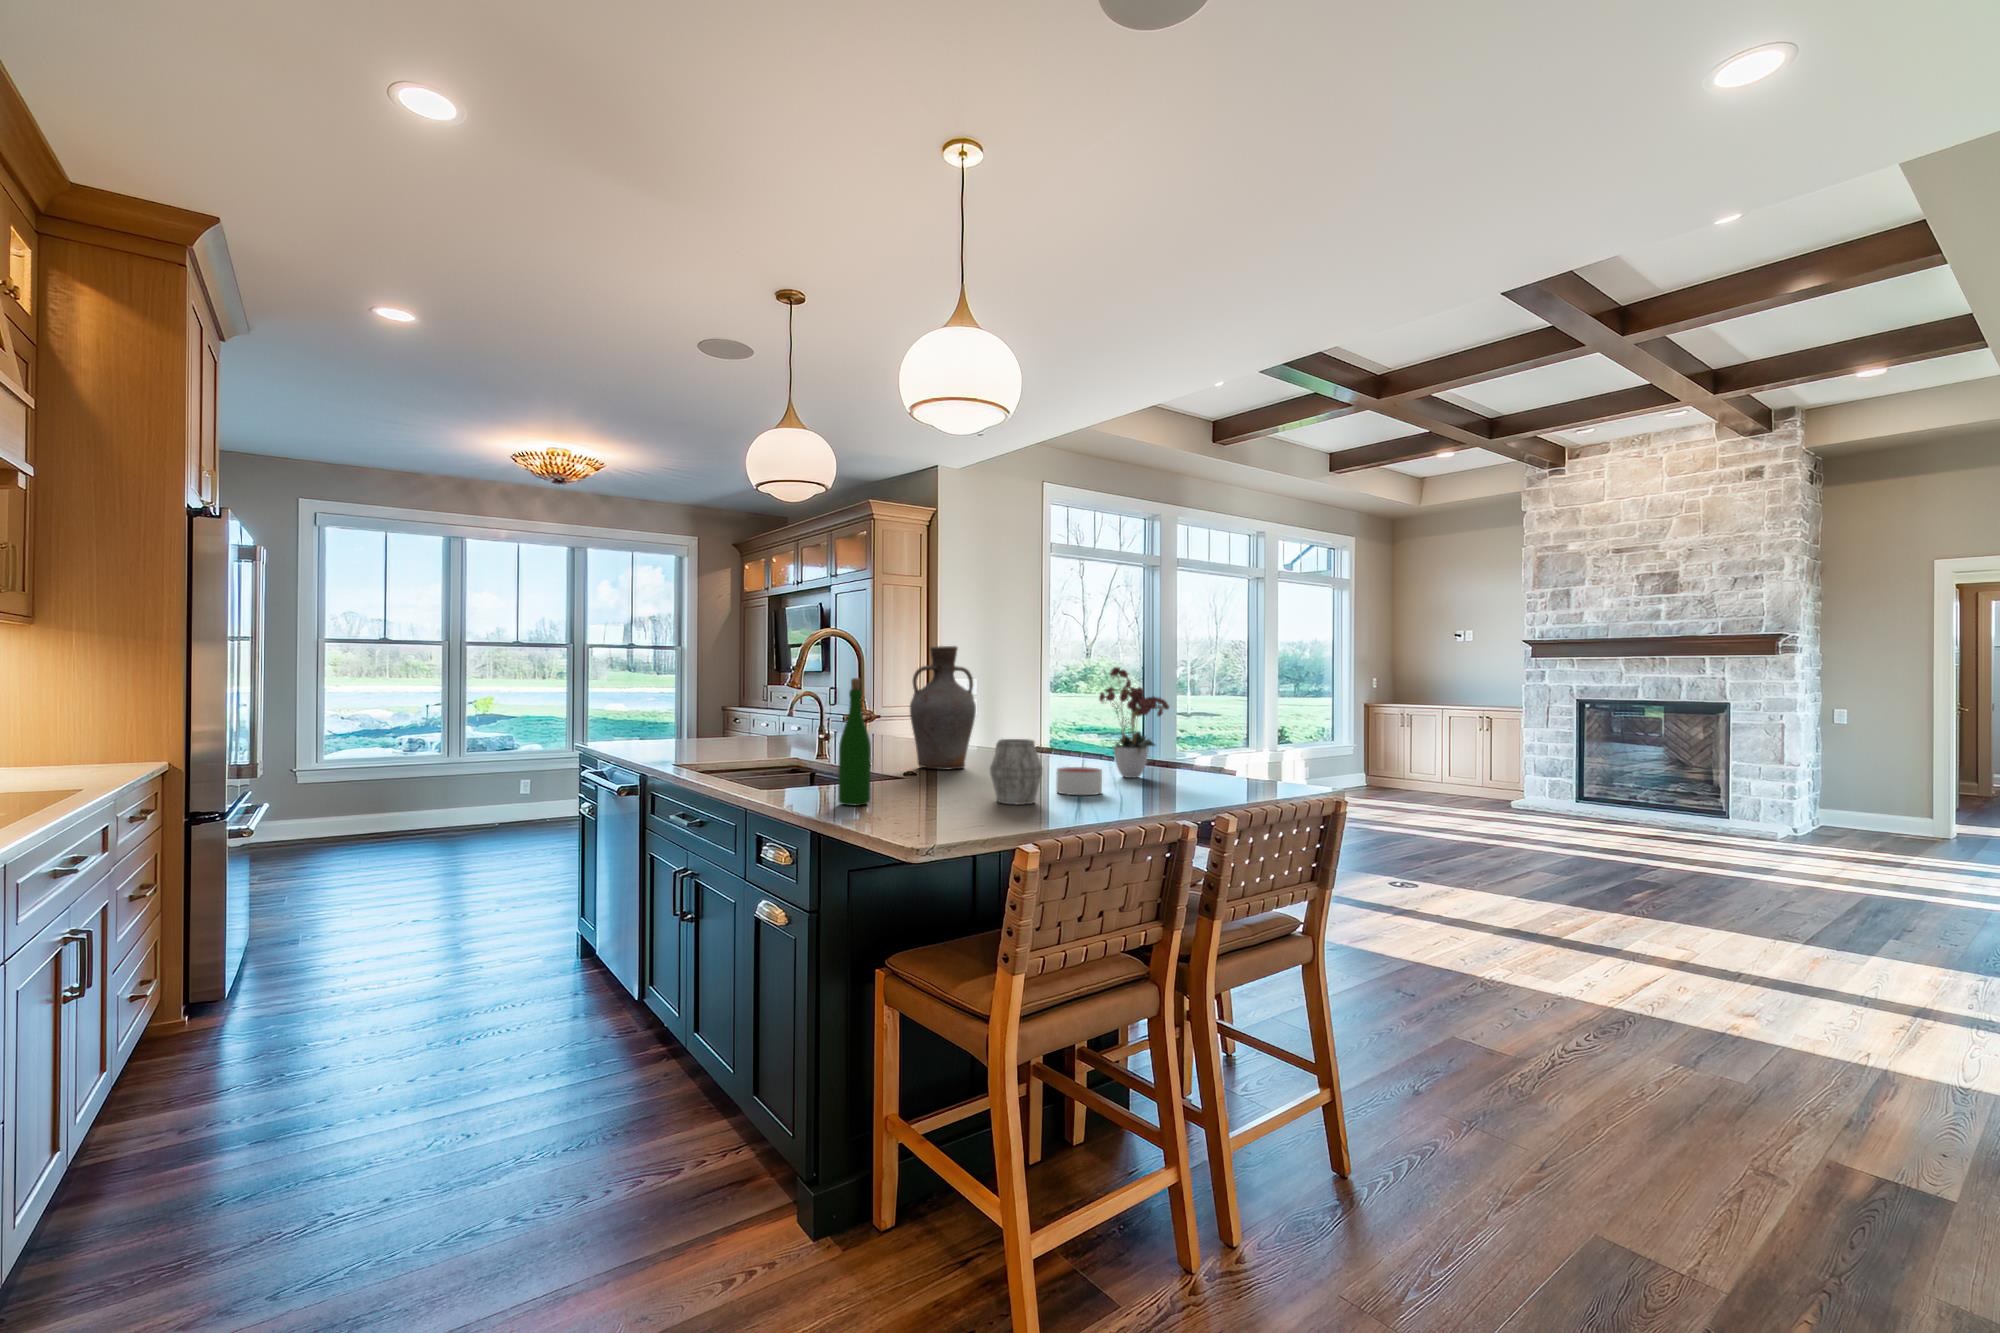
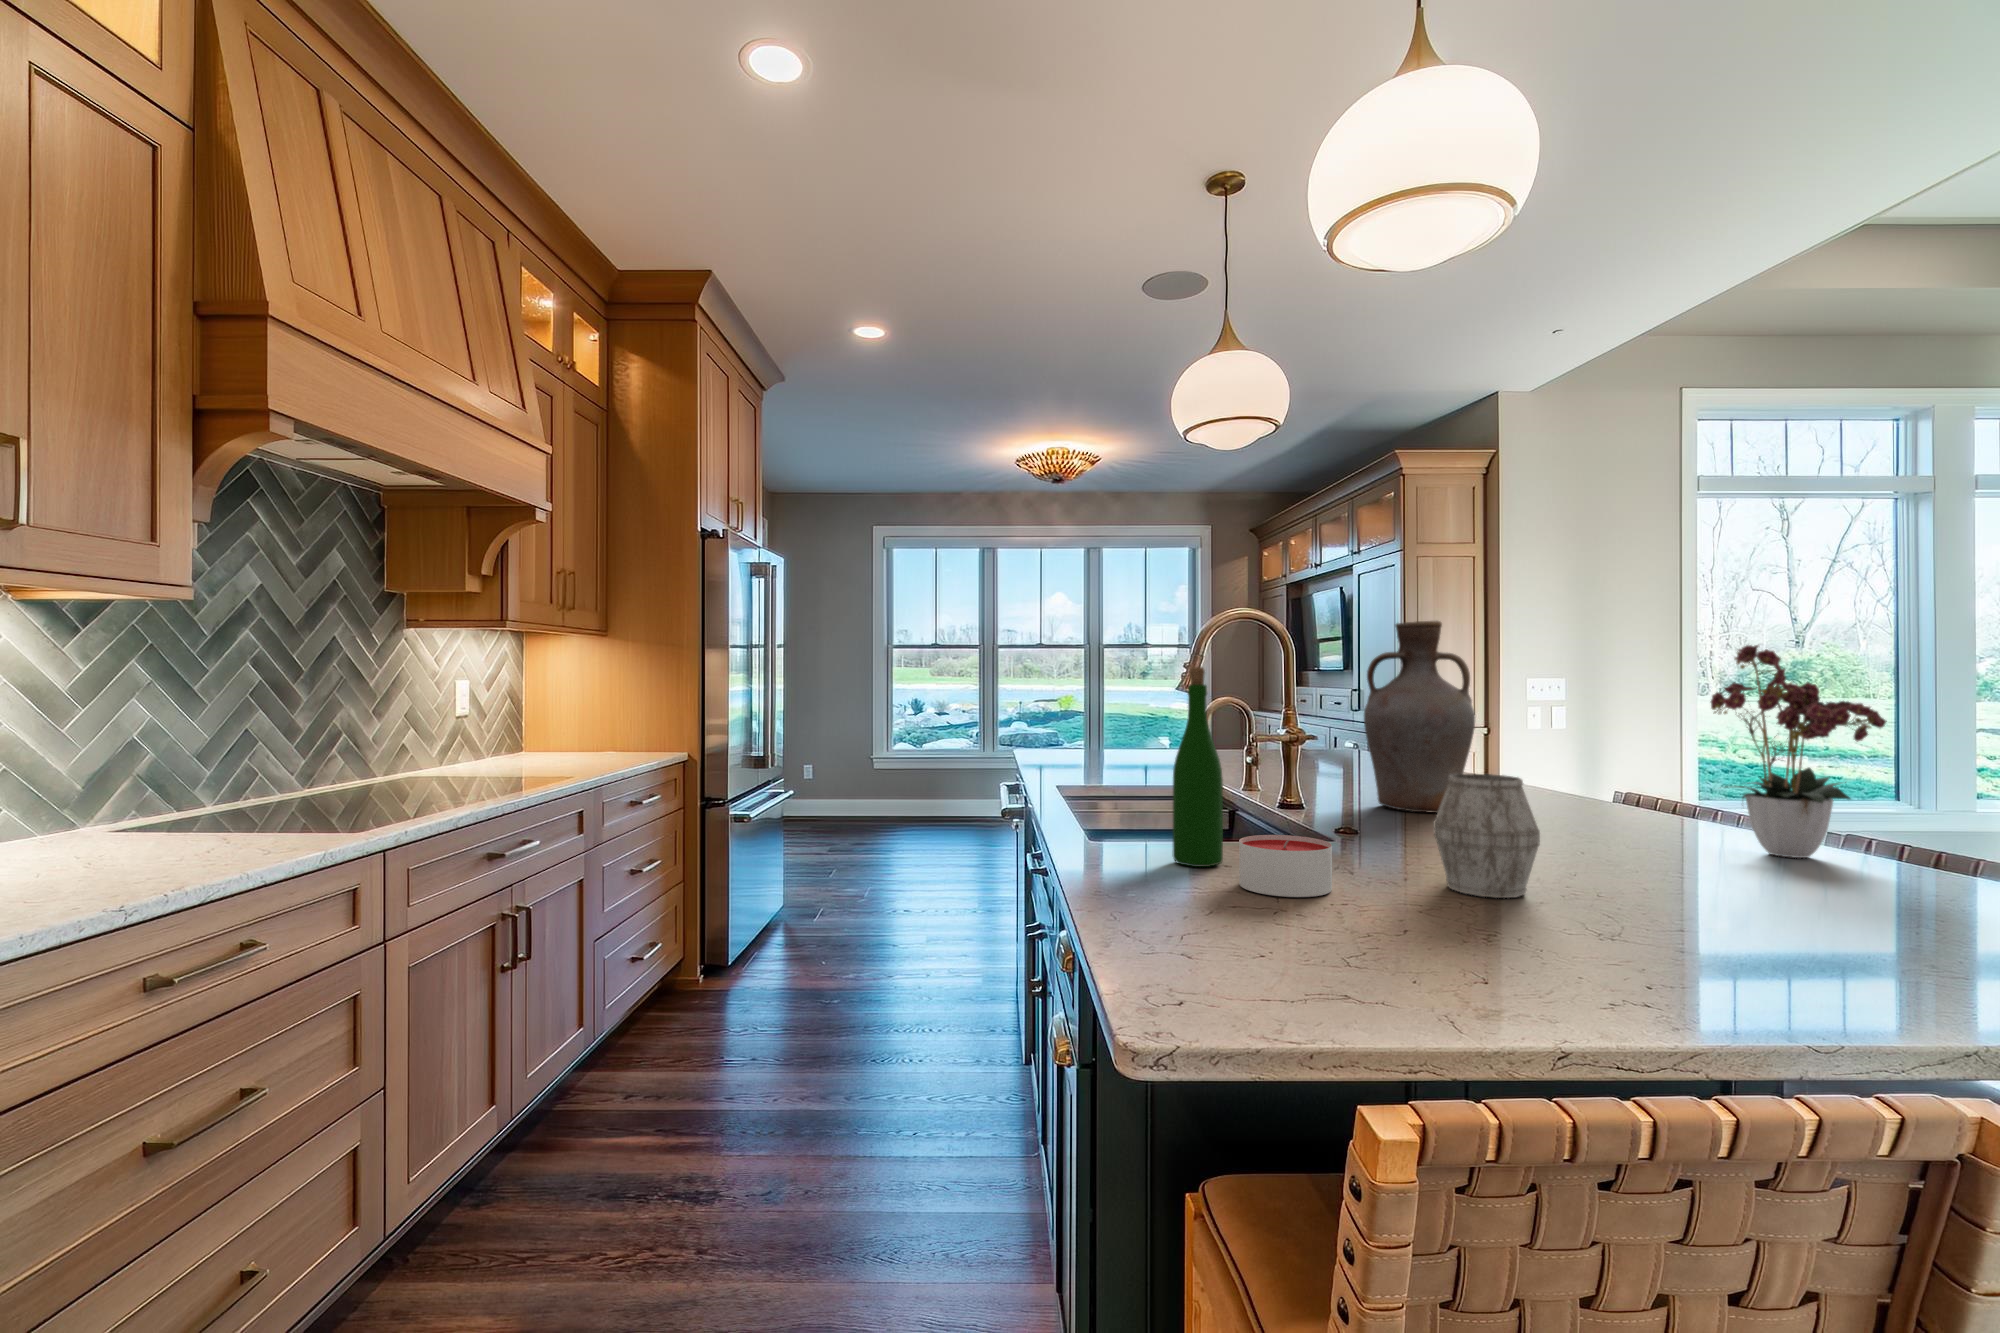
candle: present [1056,767,1102,795] -> present [1239,835,1332,897]

